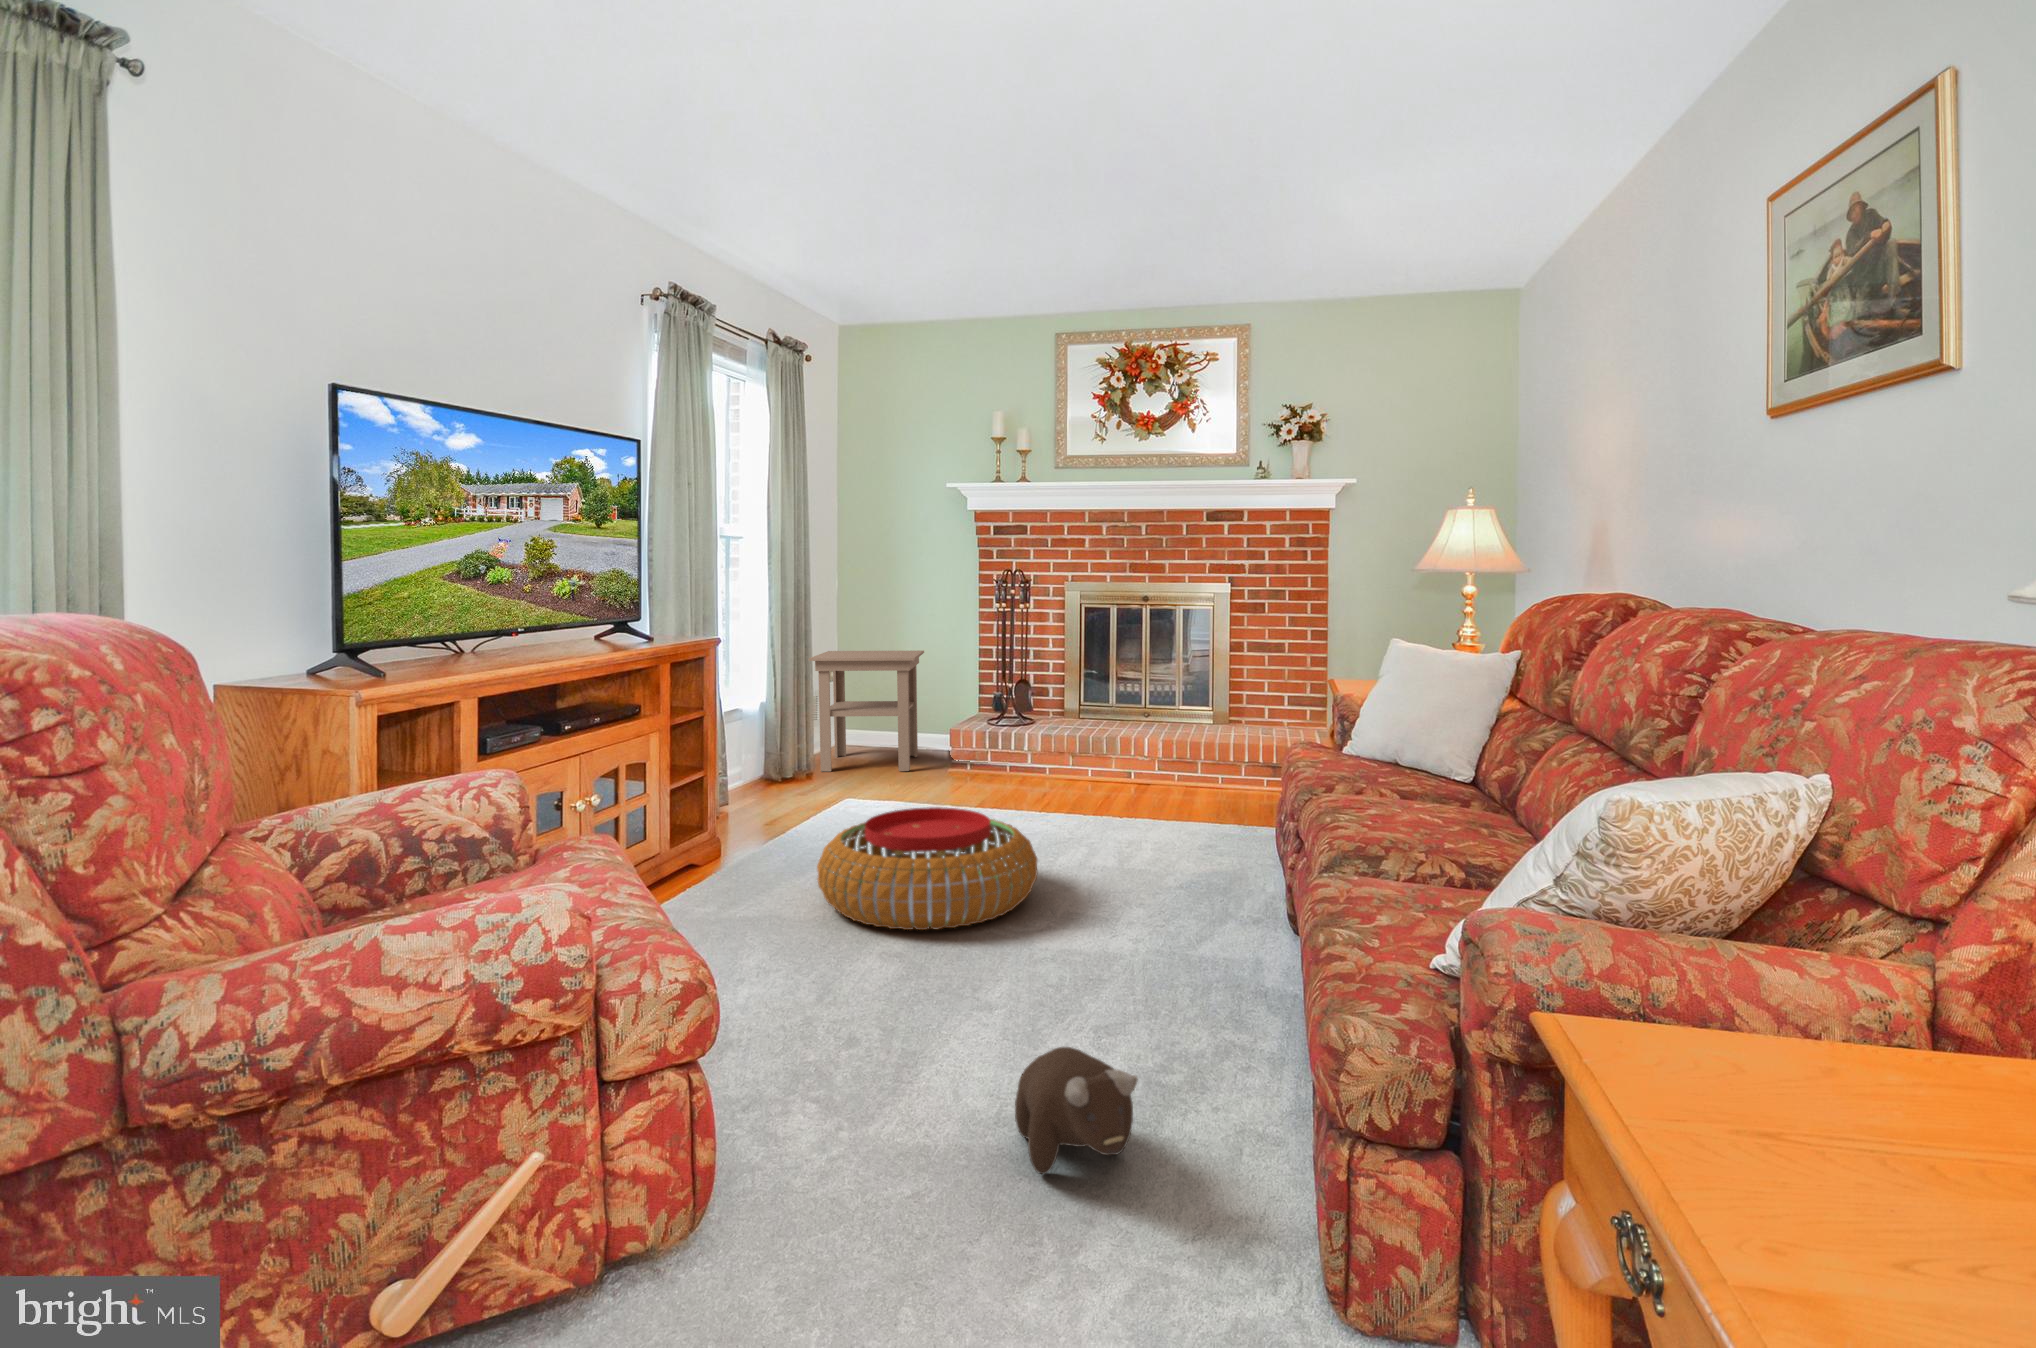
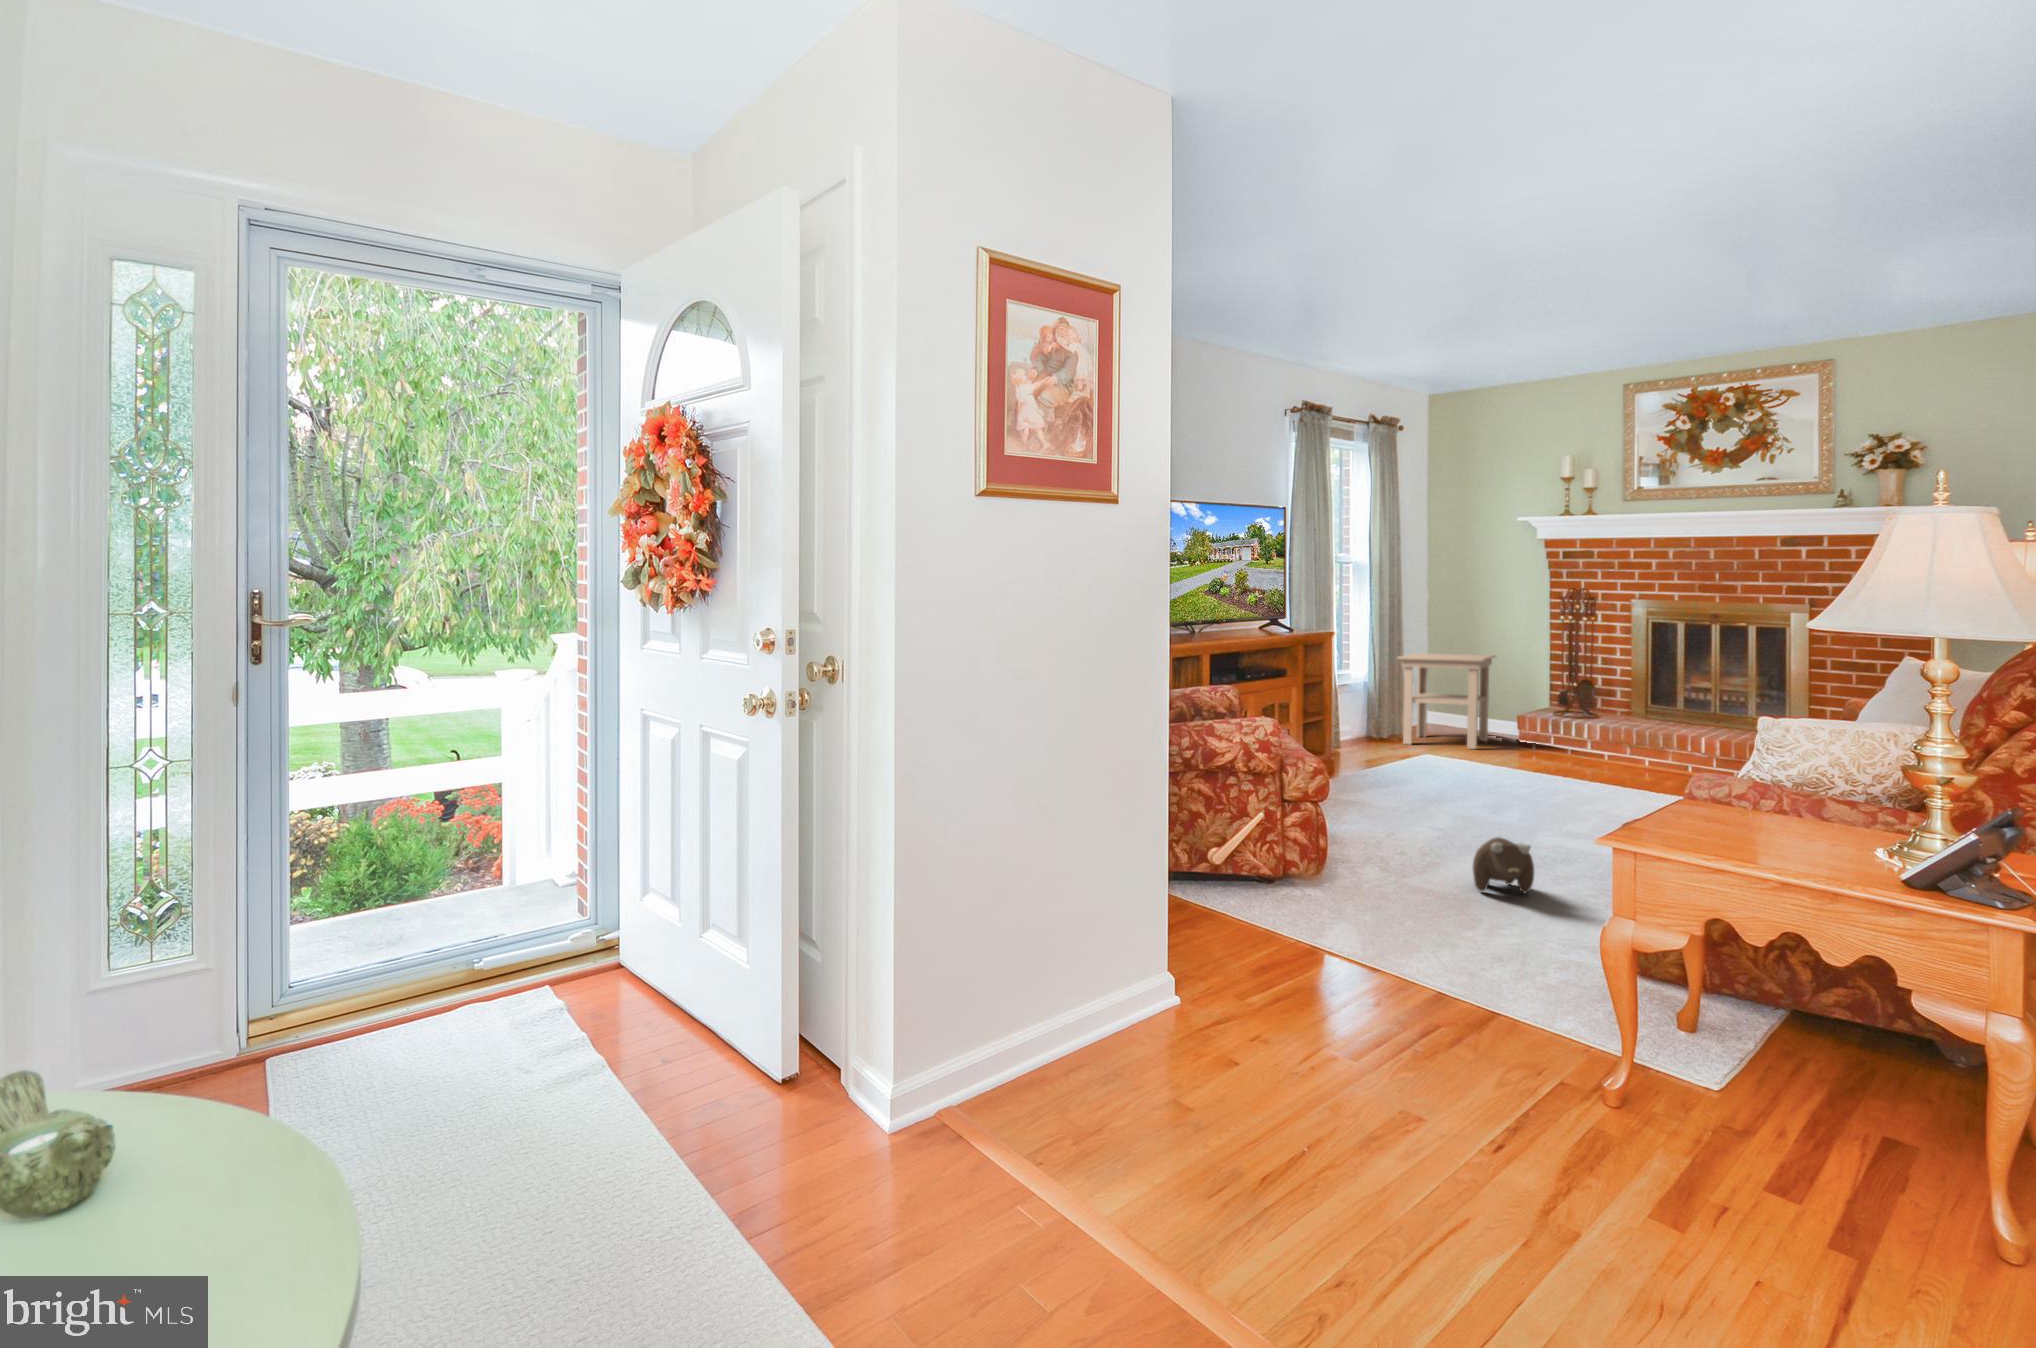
pouf: present [817,807,1038,930] -> none [1387,752,1543,821]

